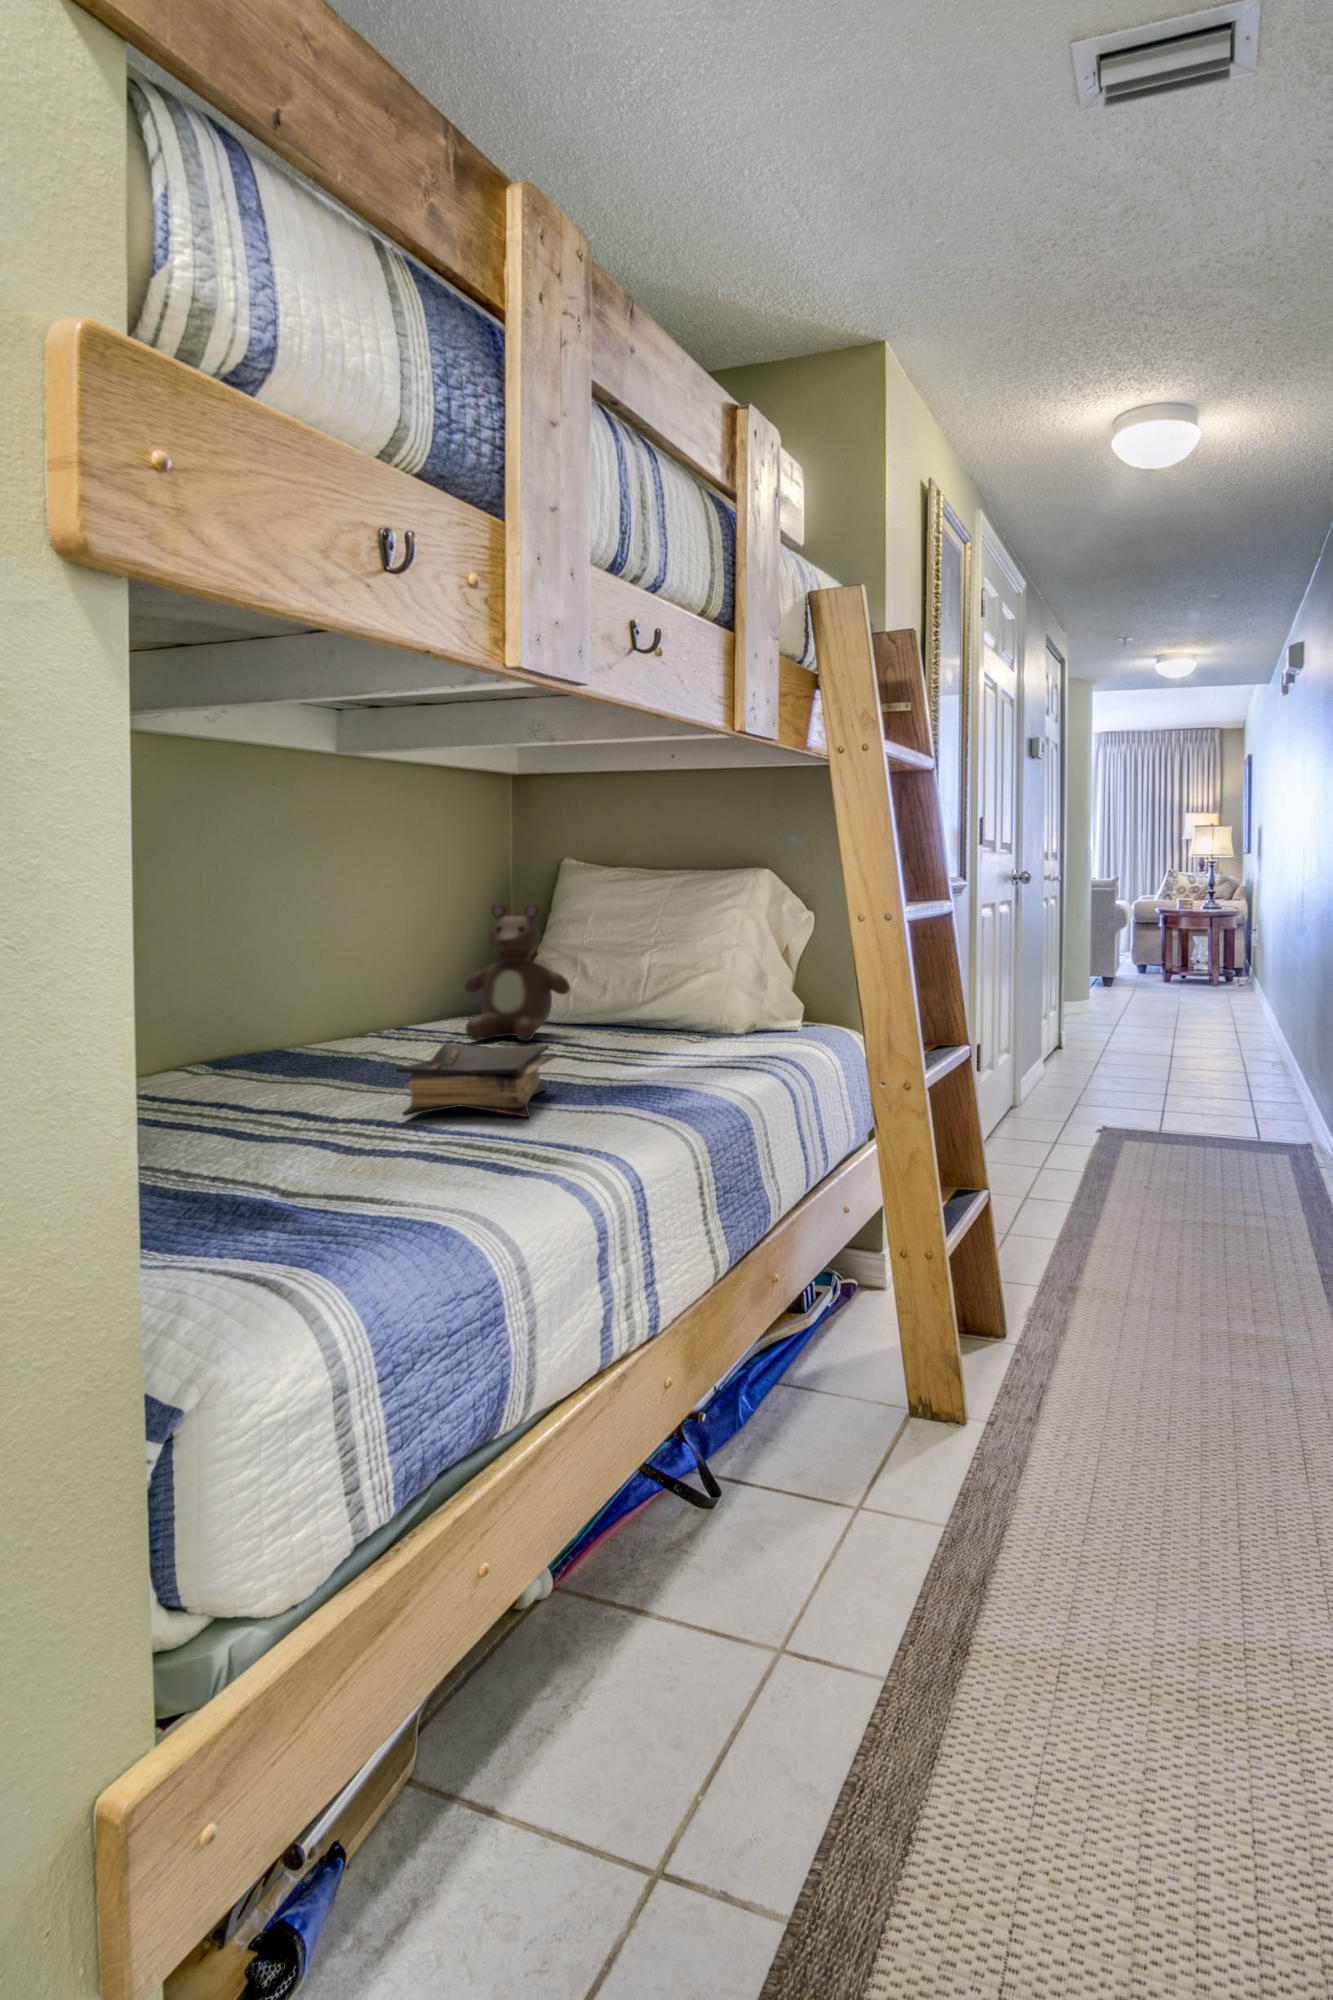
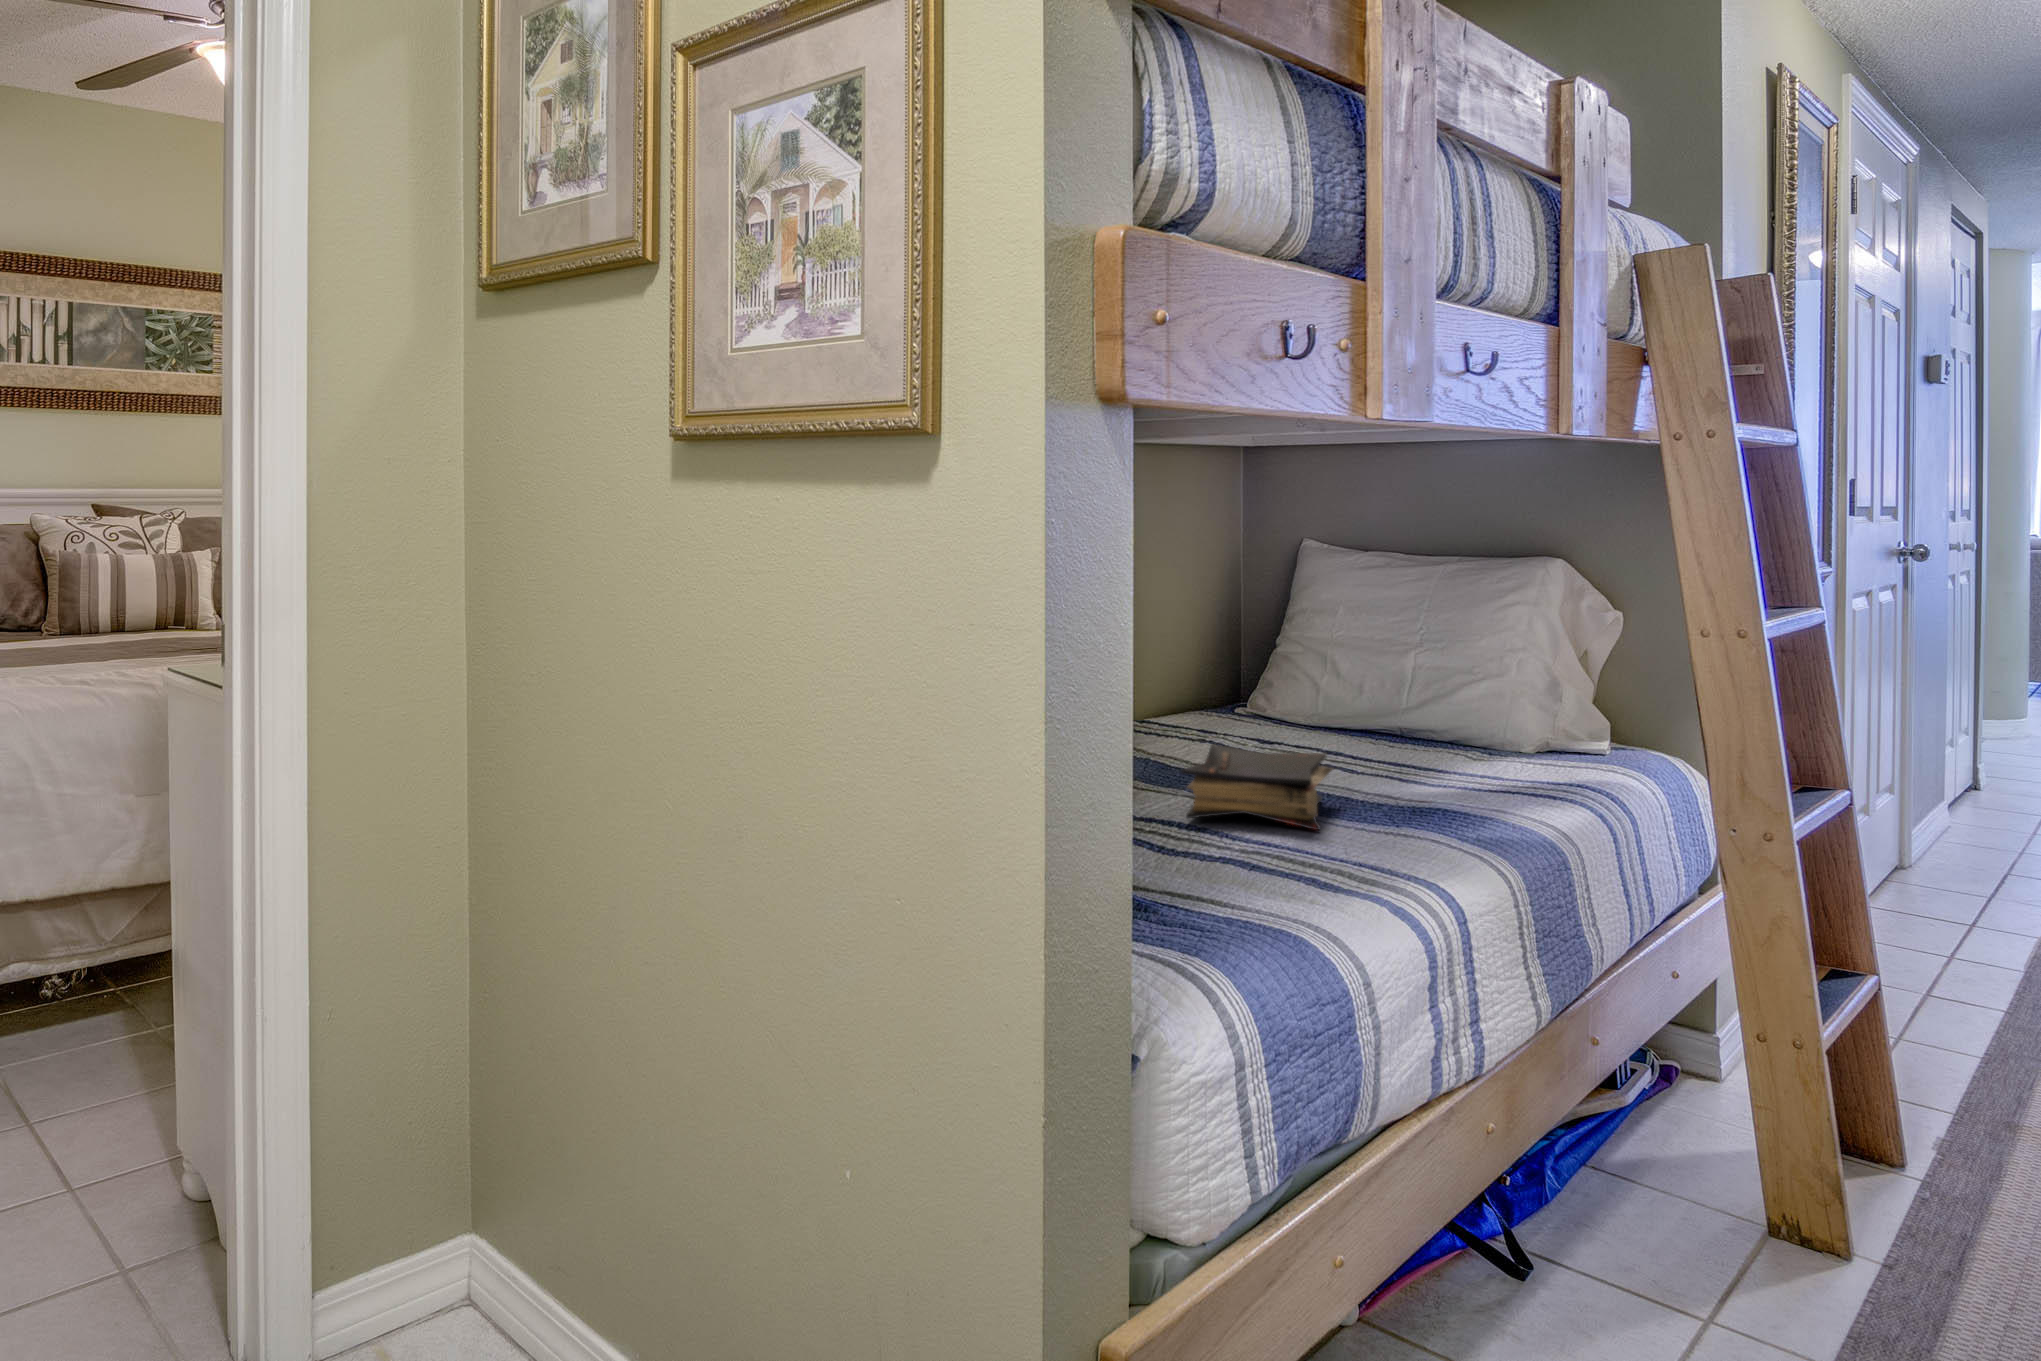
teddy bear: present [465,903,570,1041] -> none [1197,590,1318,741]

